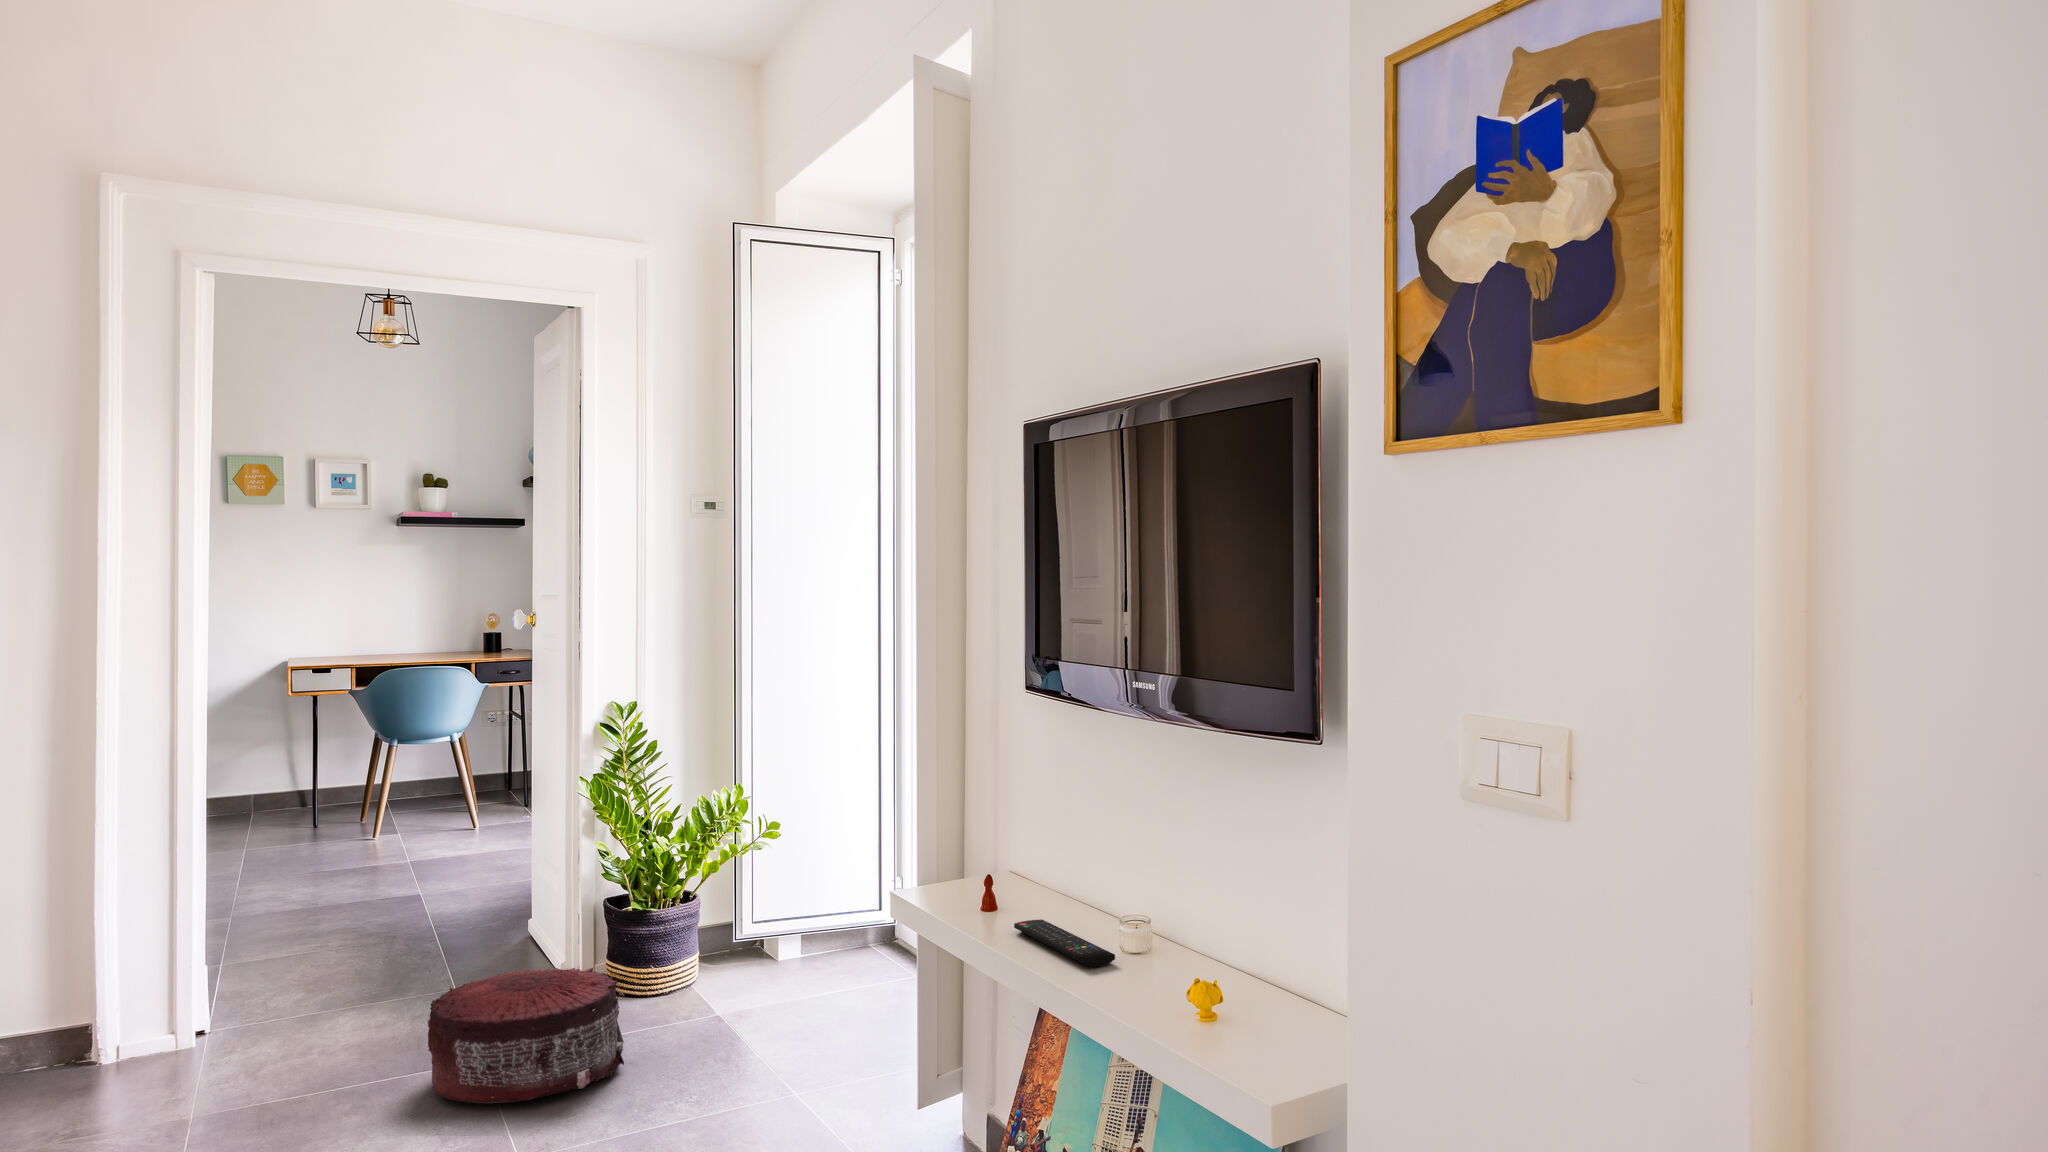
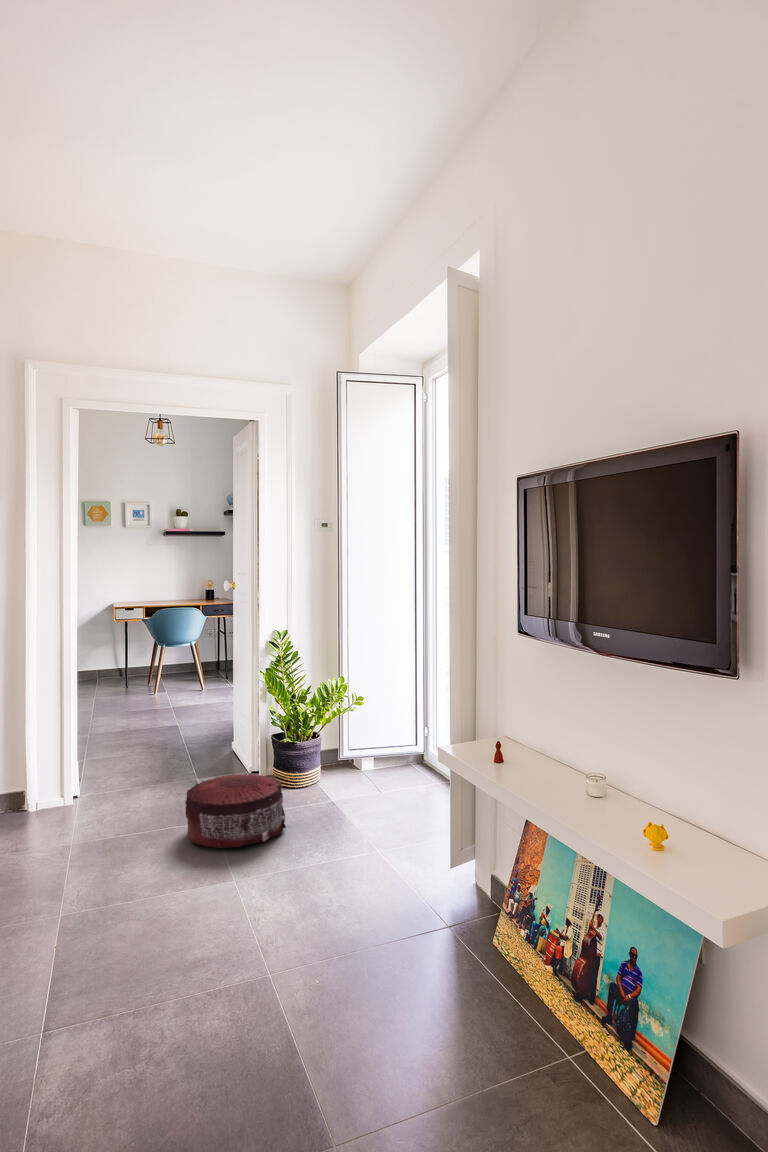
remote control: present [1014,919,1115,967] -> none [518,773,586,807]

